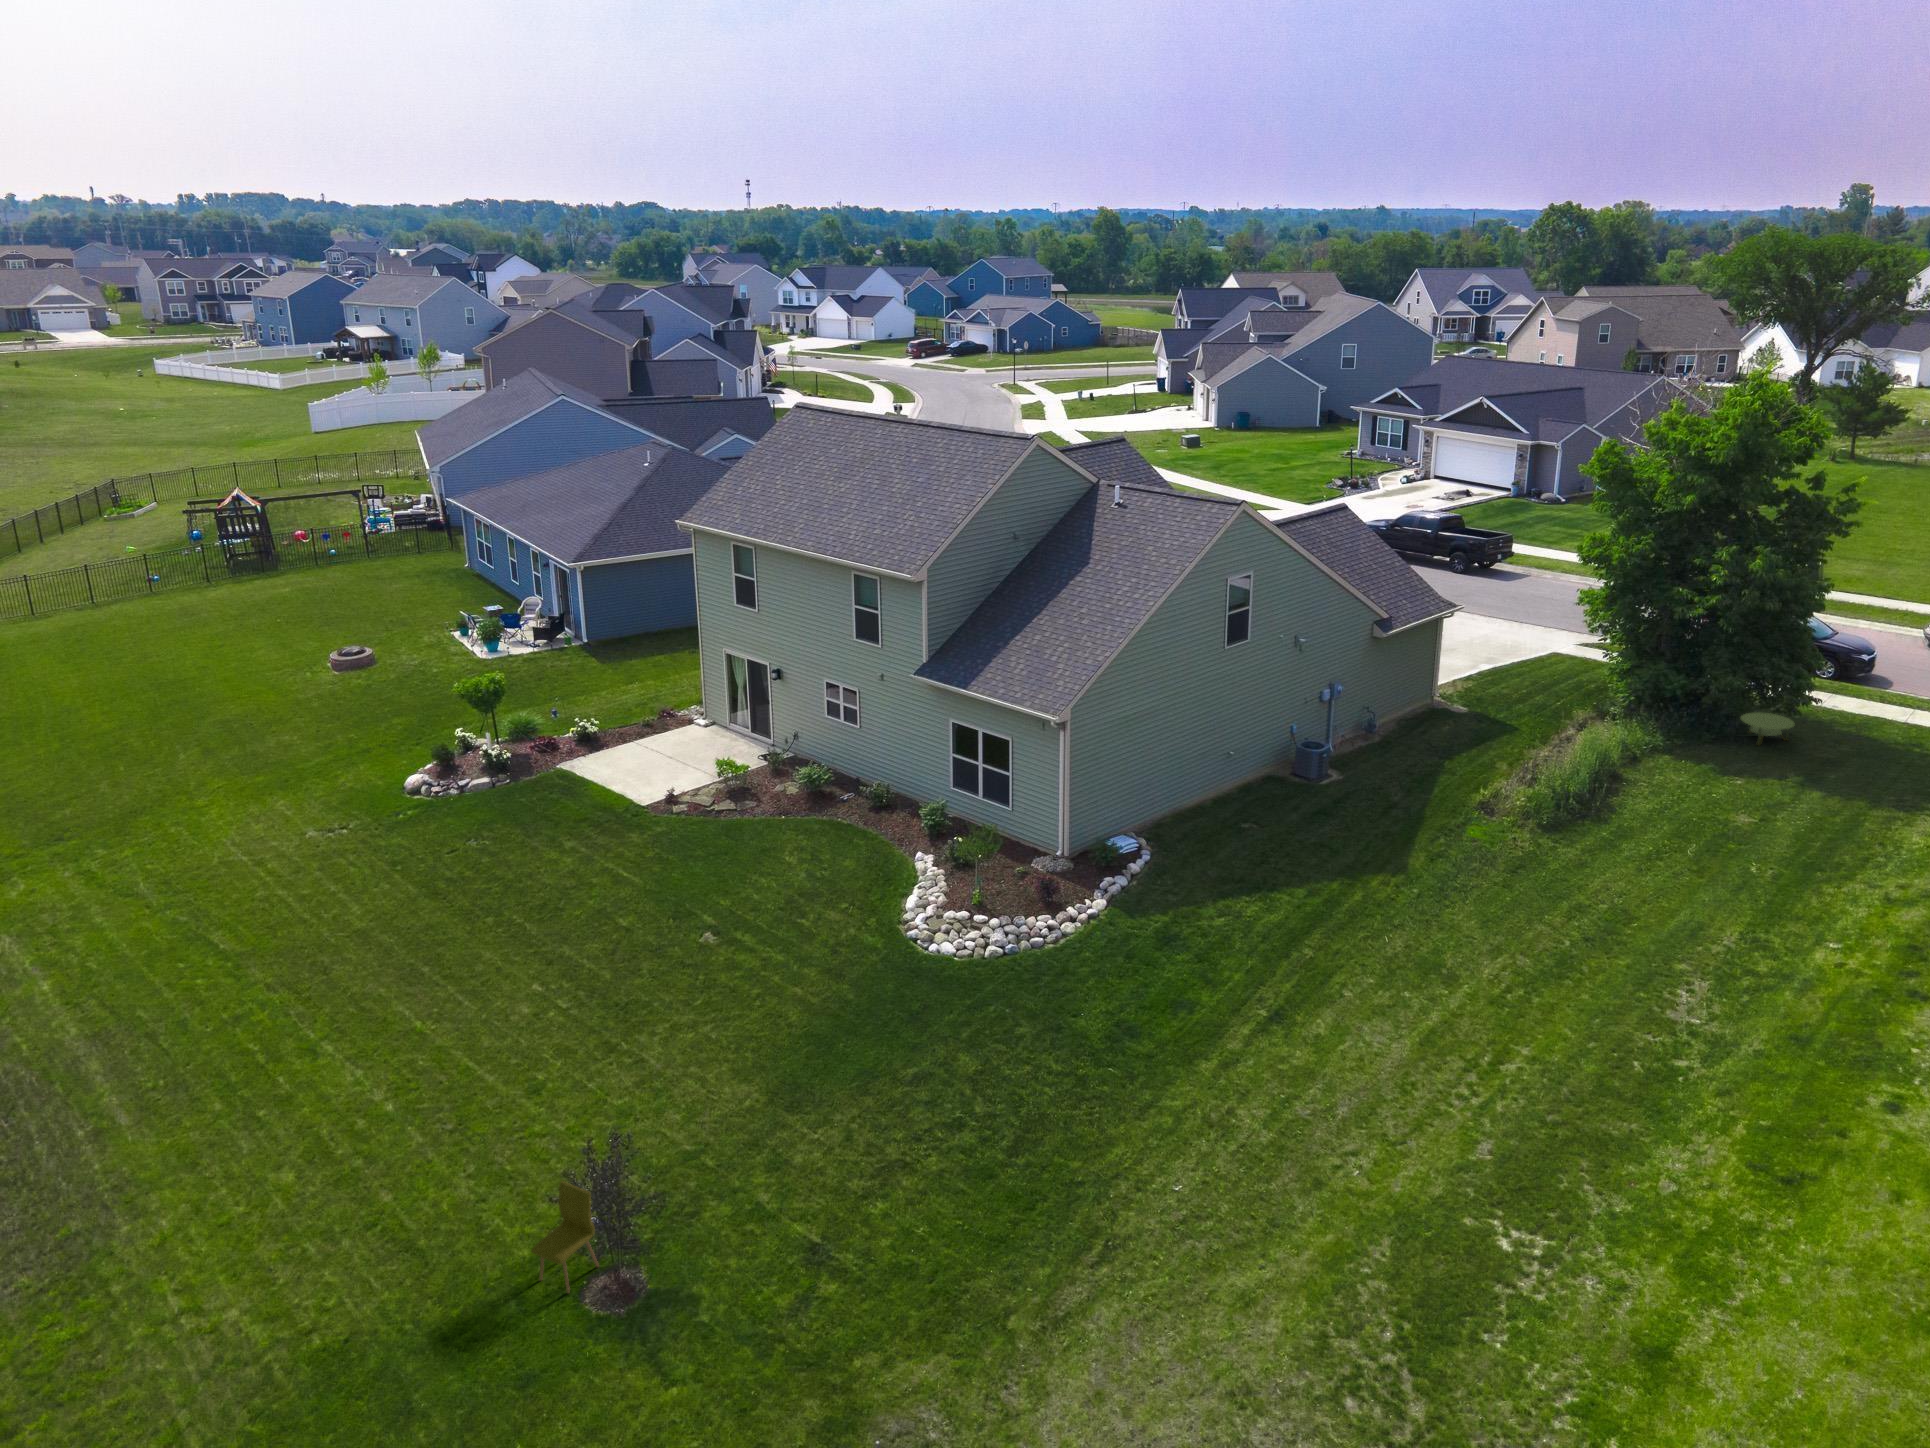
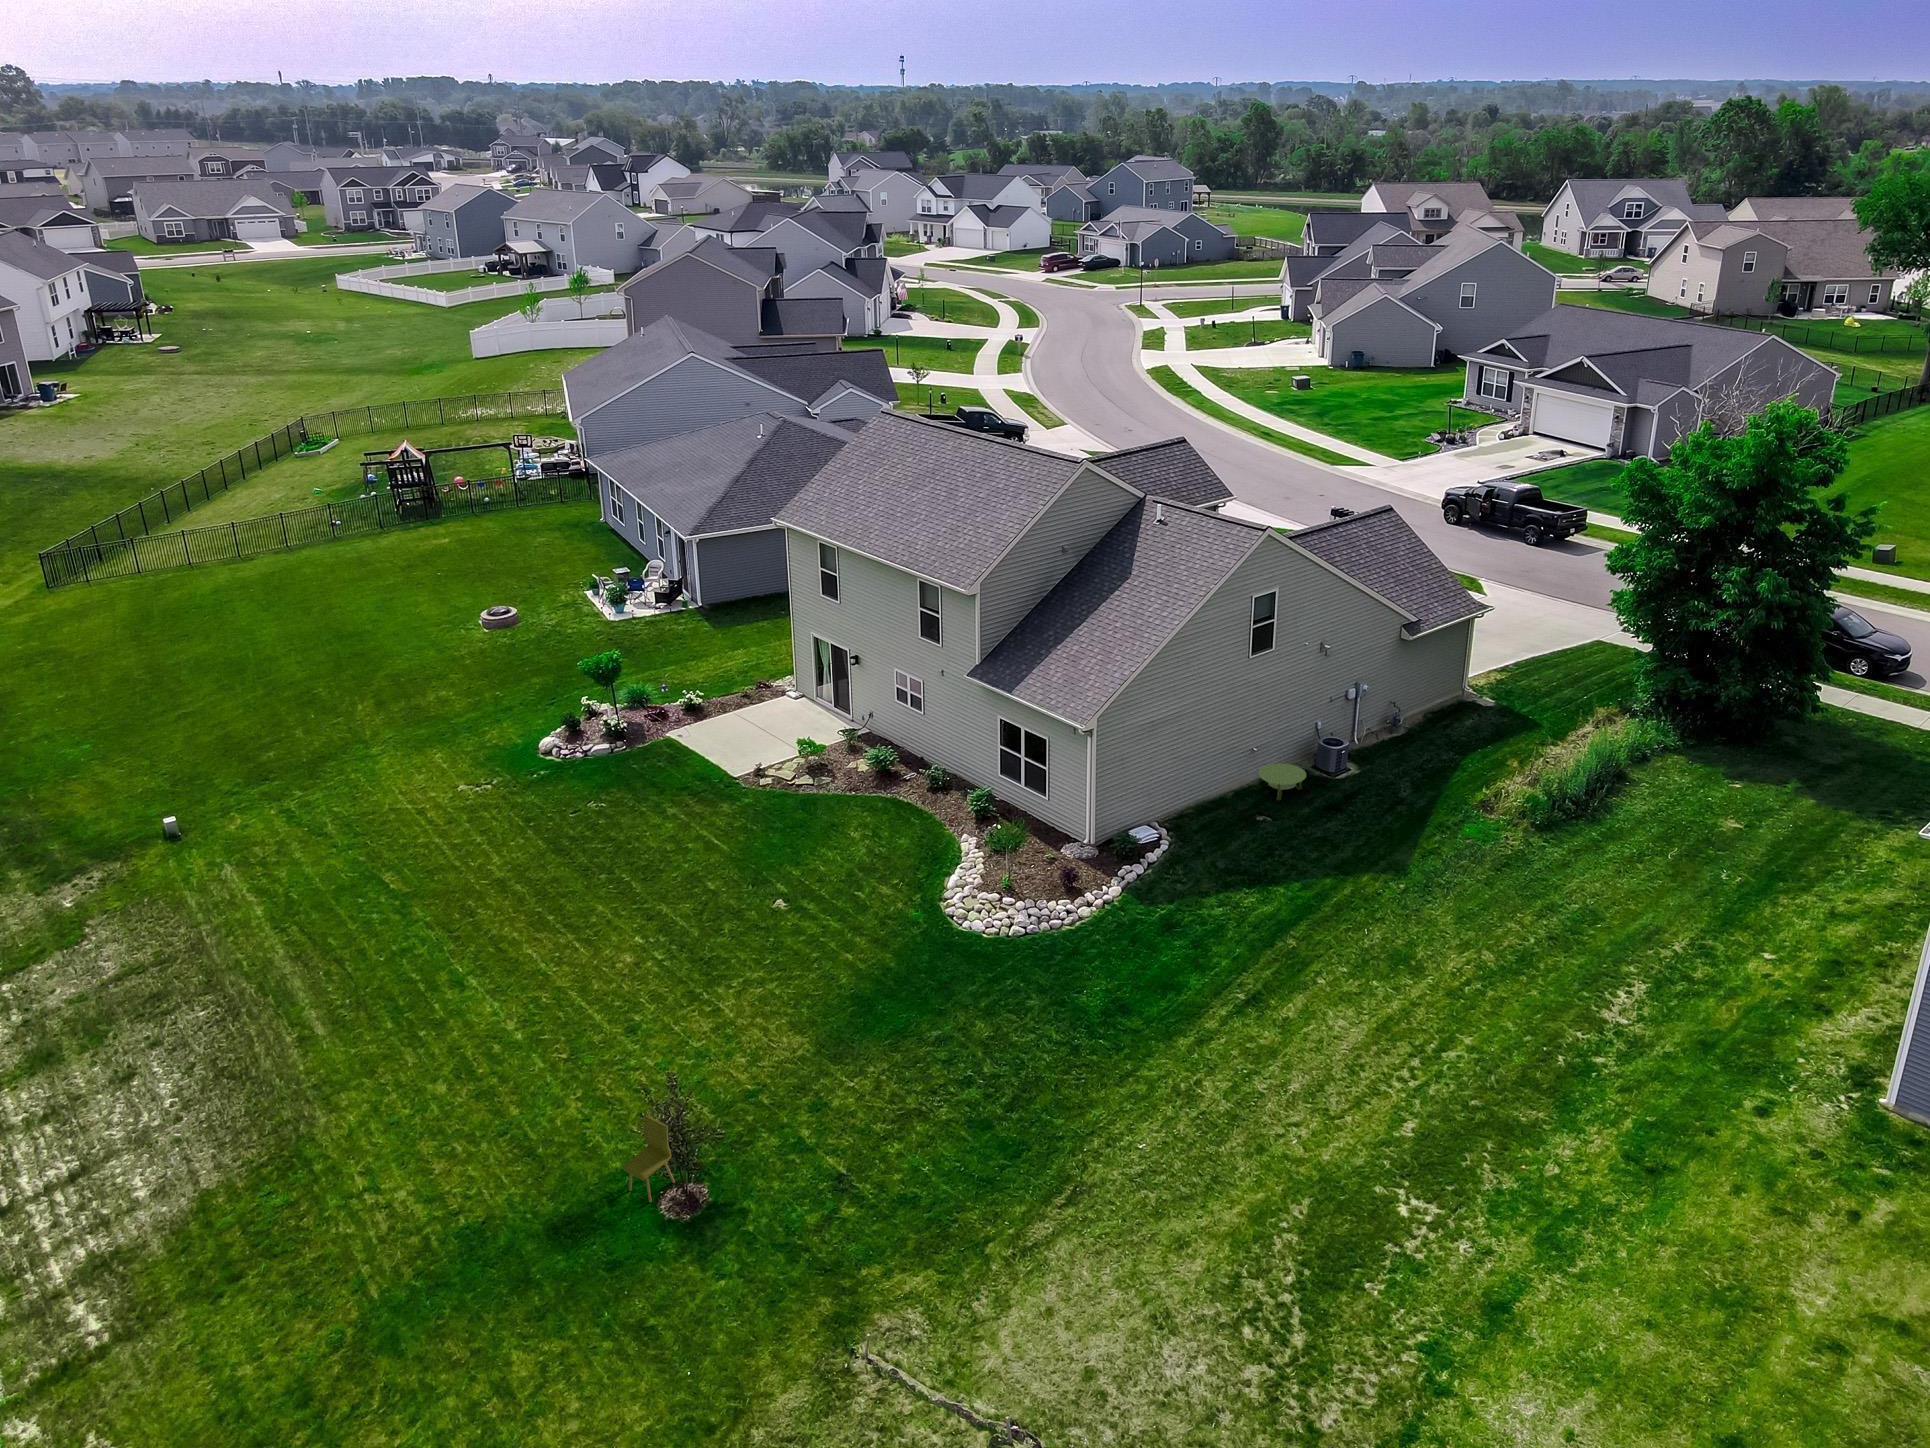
round table: present [1741,712,1794,745] -> present [1259,764,1306,800]

